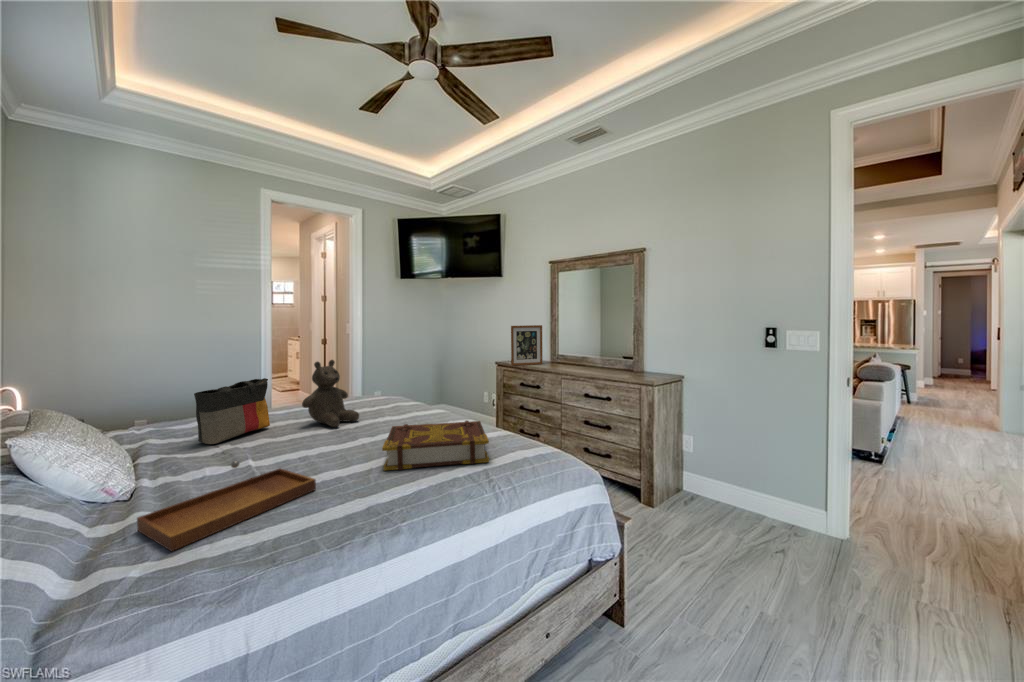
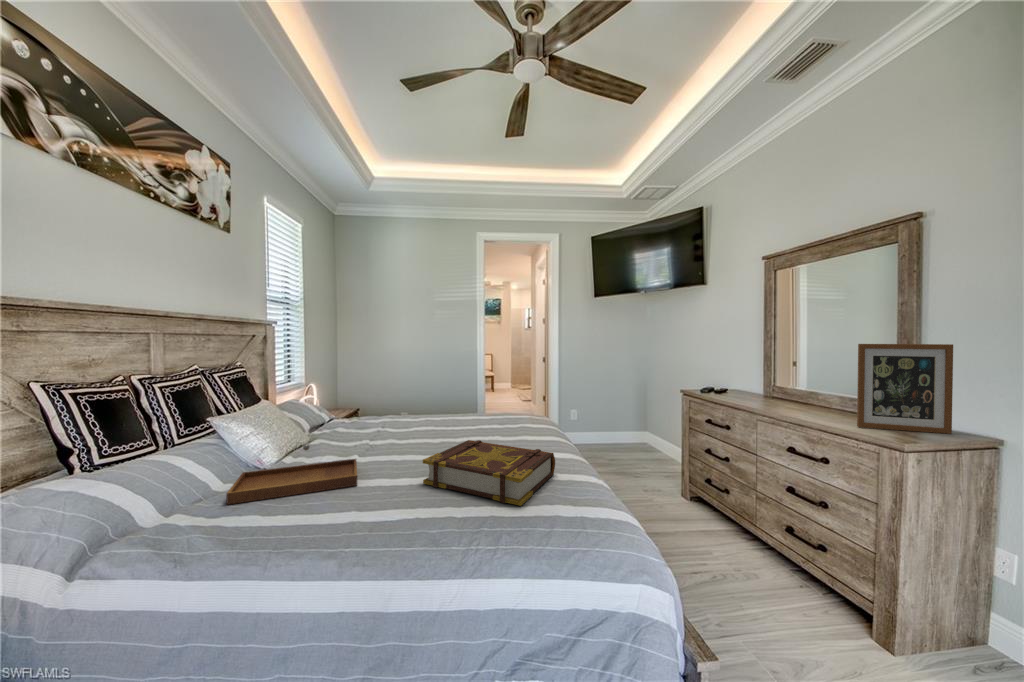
picture frame: present [511,325,542,366] -> present [857,344,953,434]
teddy bear: present [302,360,359,427] -> none [434,369,481,432]
tote bag: present [194,378,270,444] -> none [360,381,418,429]

